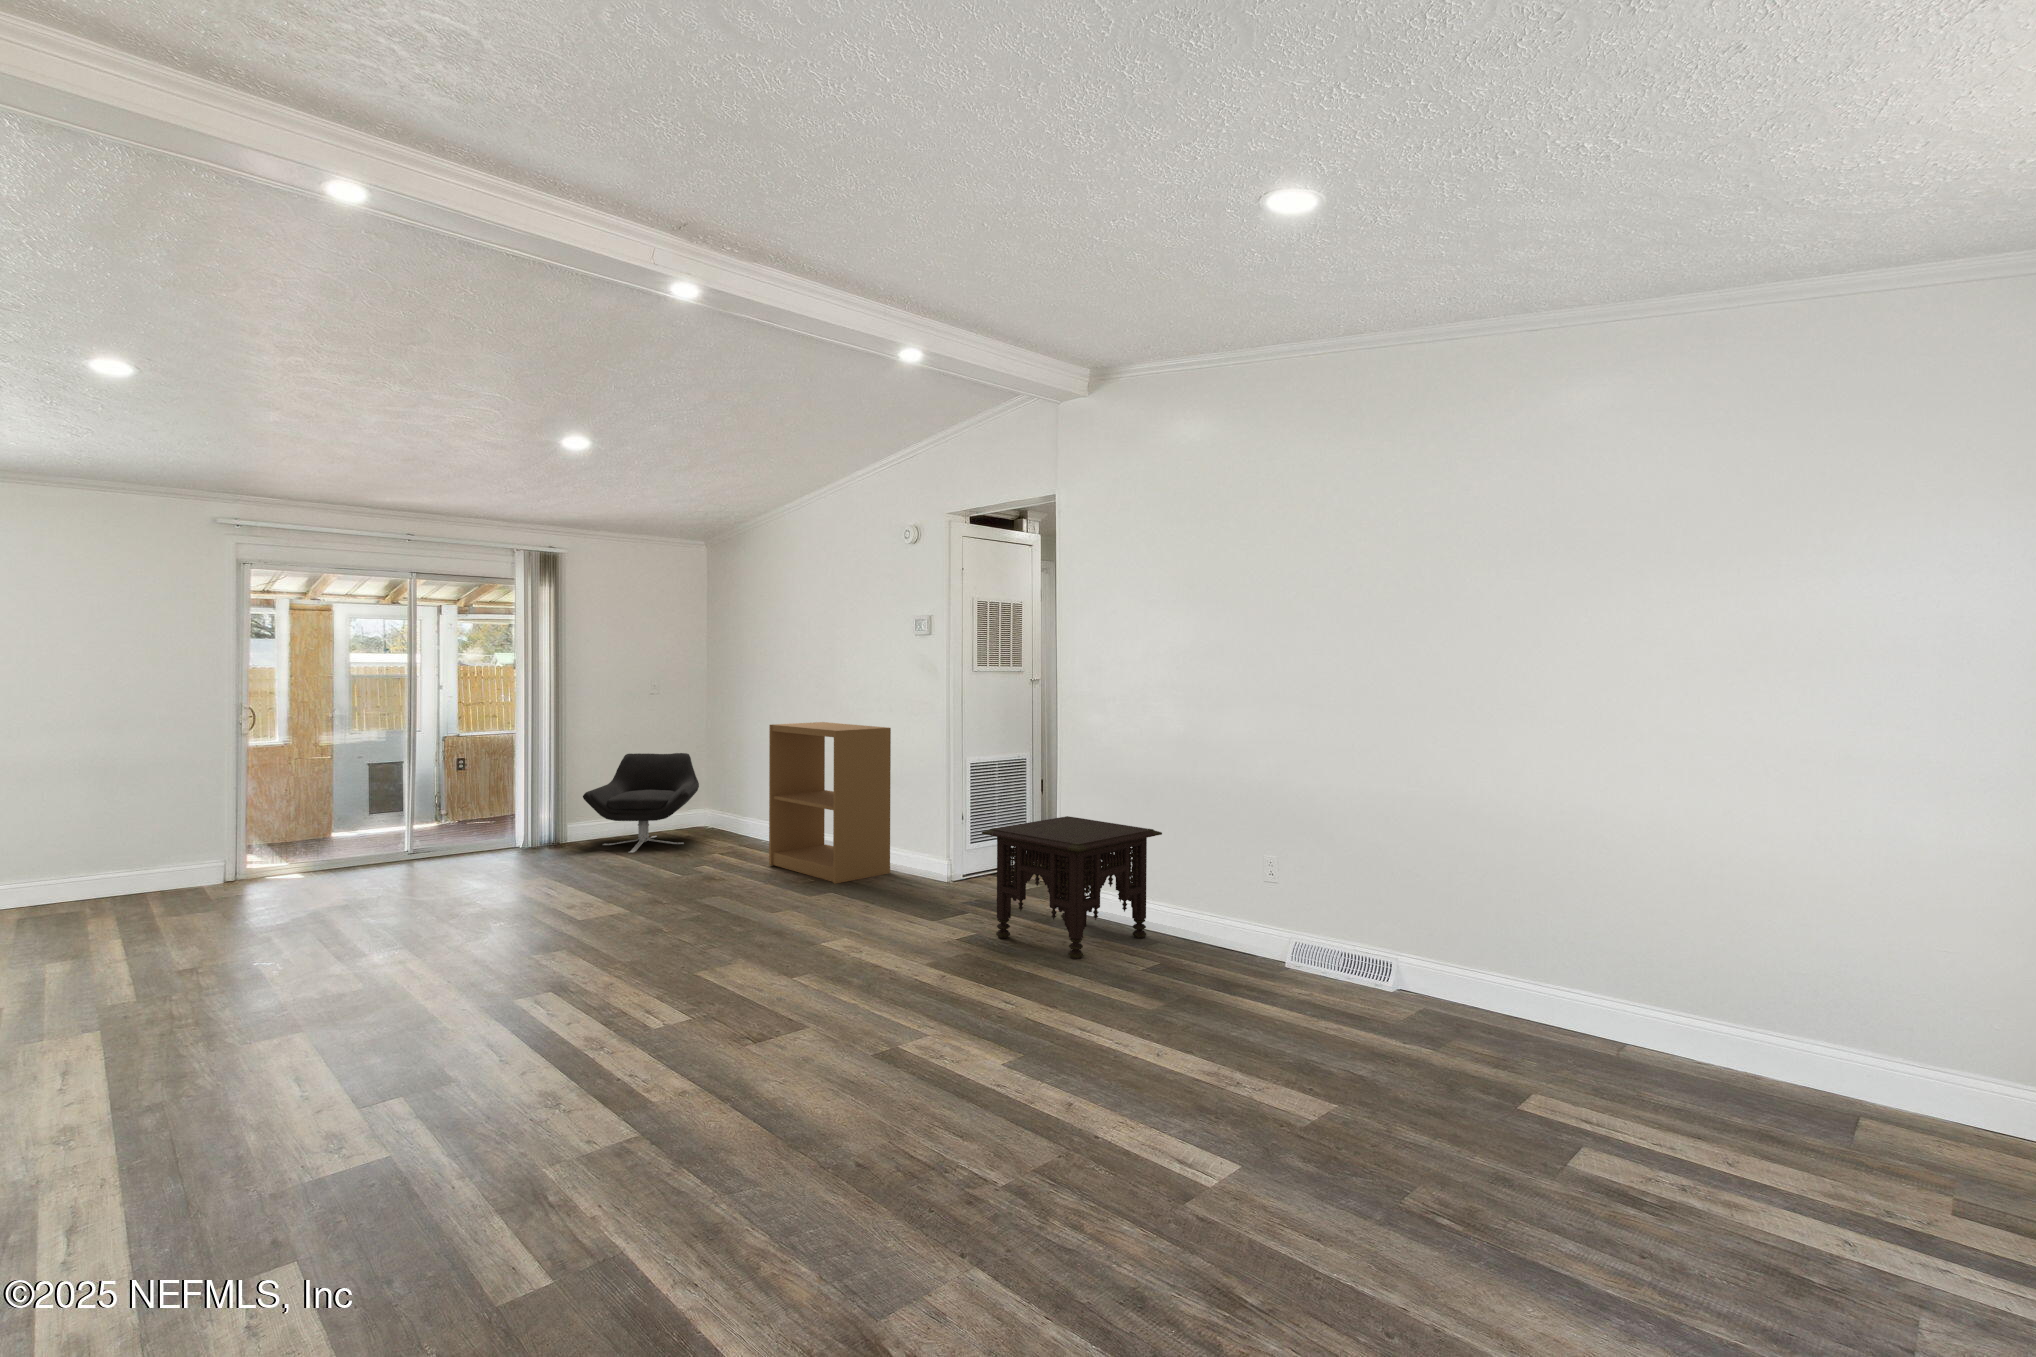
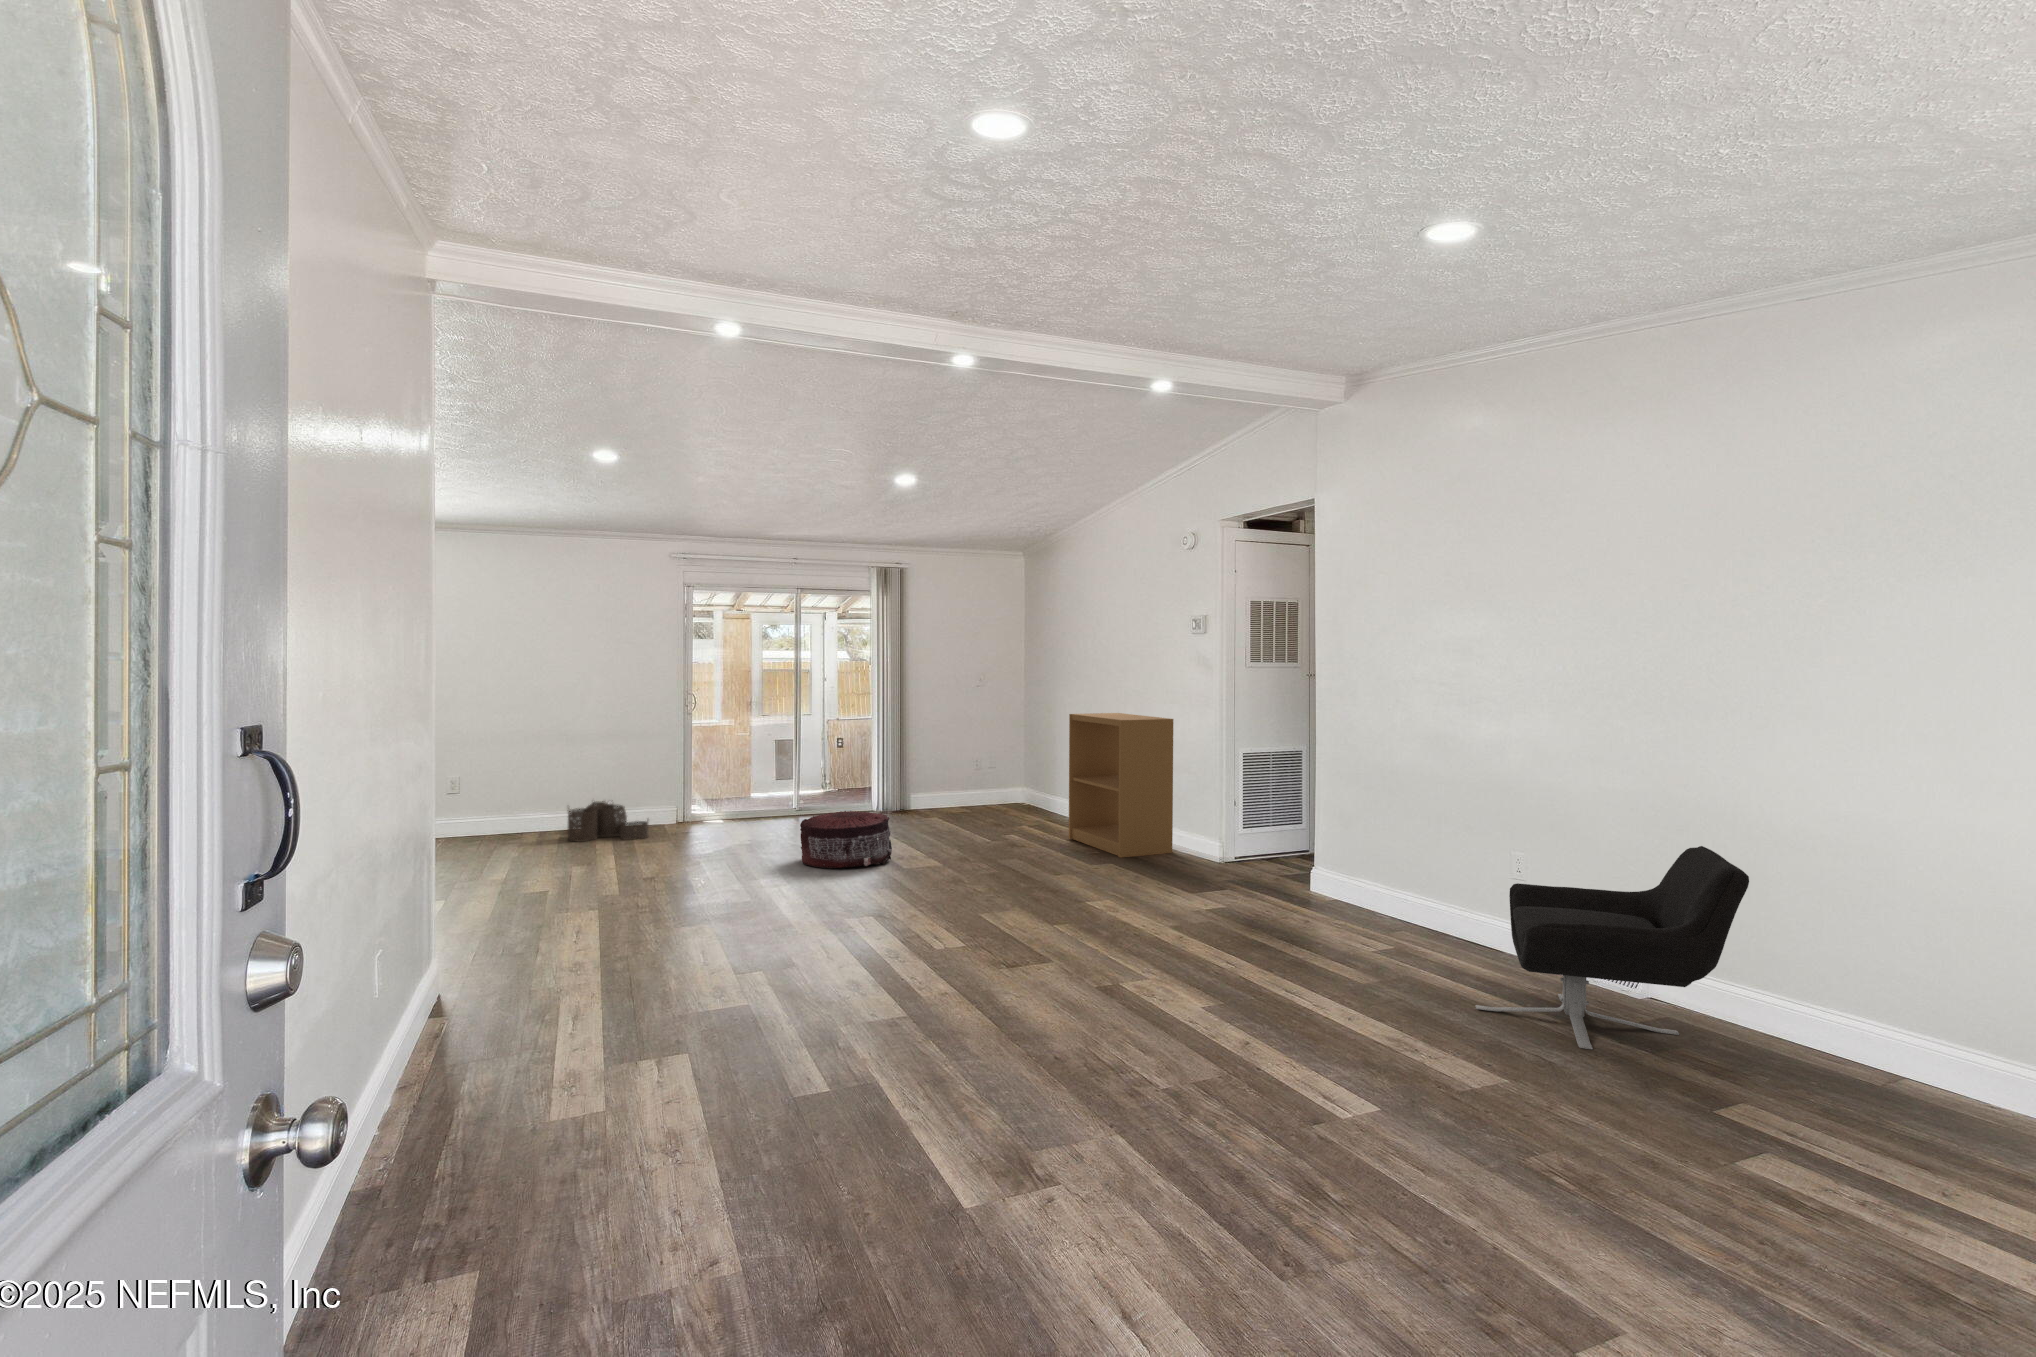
lounge chair: present [583,753,699,853] -> present [1476,846,1749,1049]
side table: present [982,816,1162,959] -> none [1233,806,1413,937]
pouf: none [427,852,557,929] -> present [800,811,892,868]
woven basket: none [33,858,179,923] -> present [568,801,648,842]

